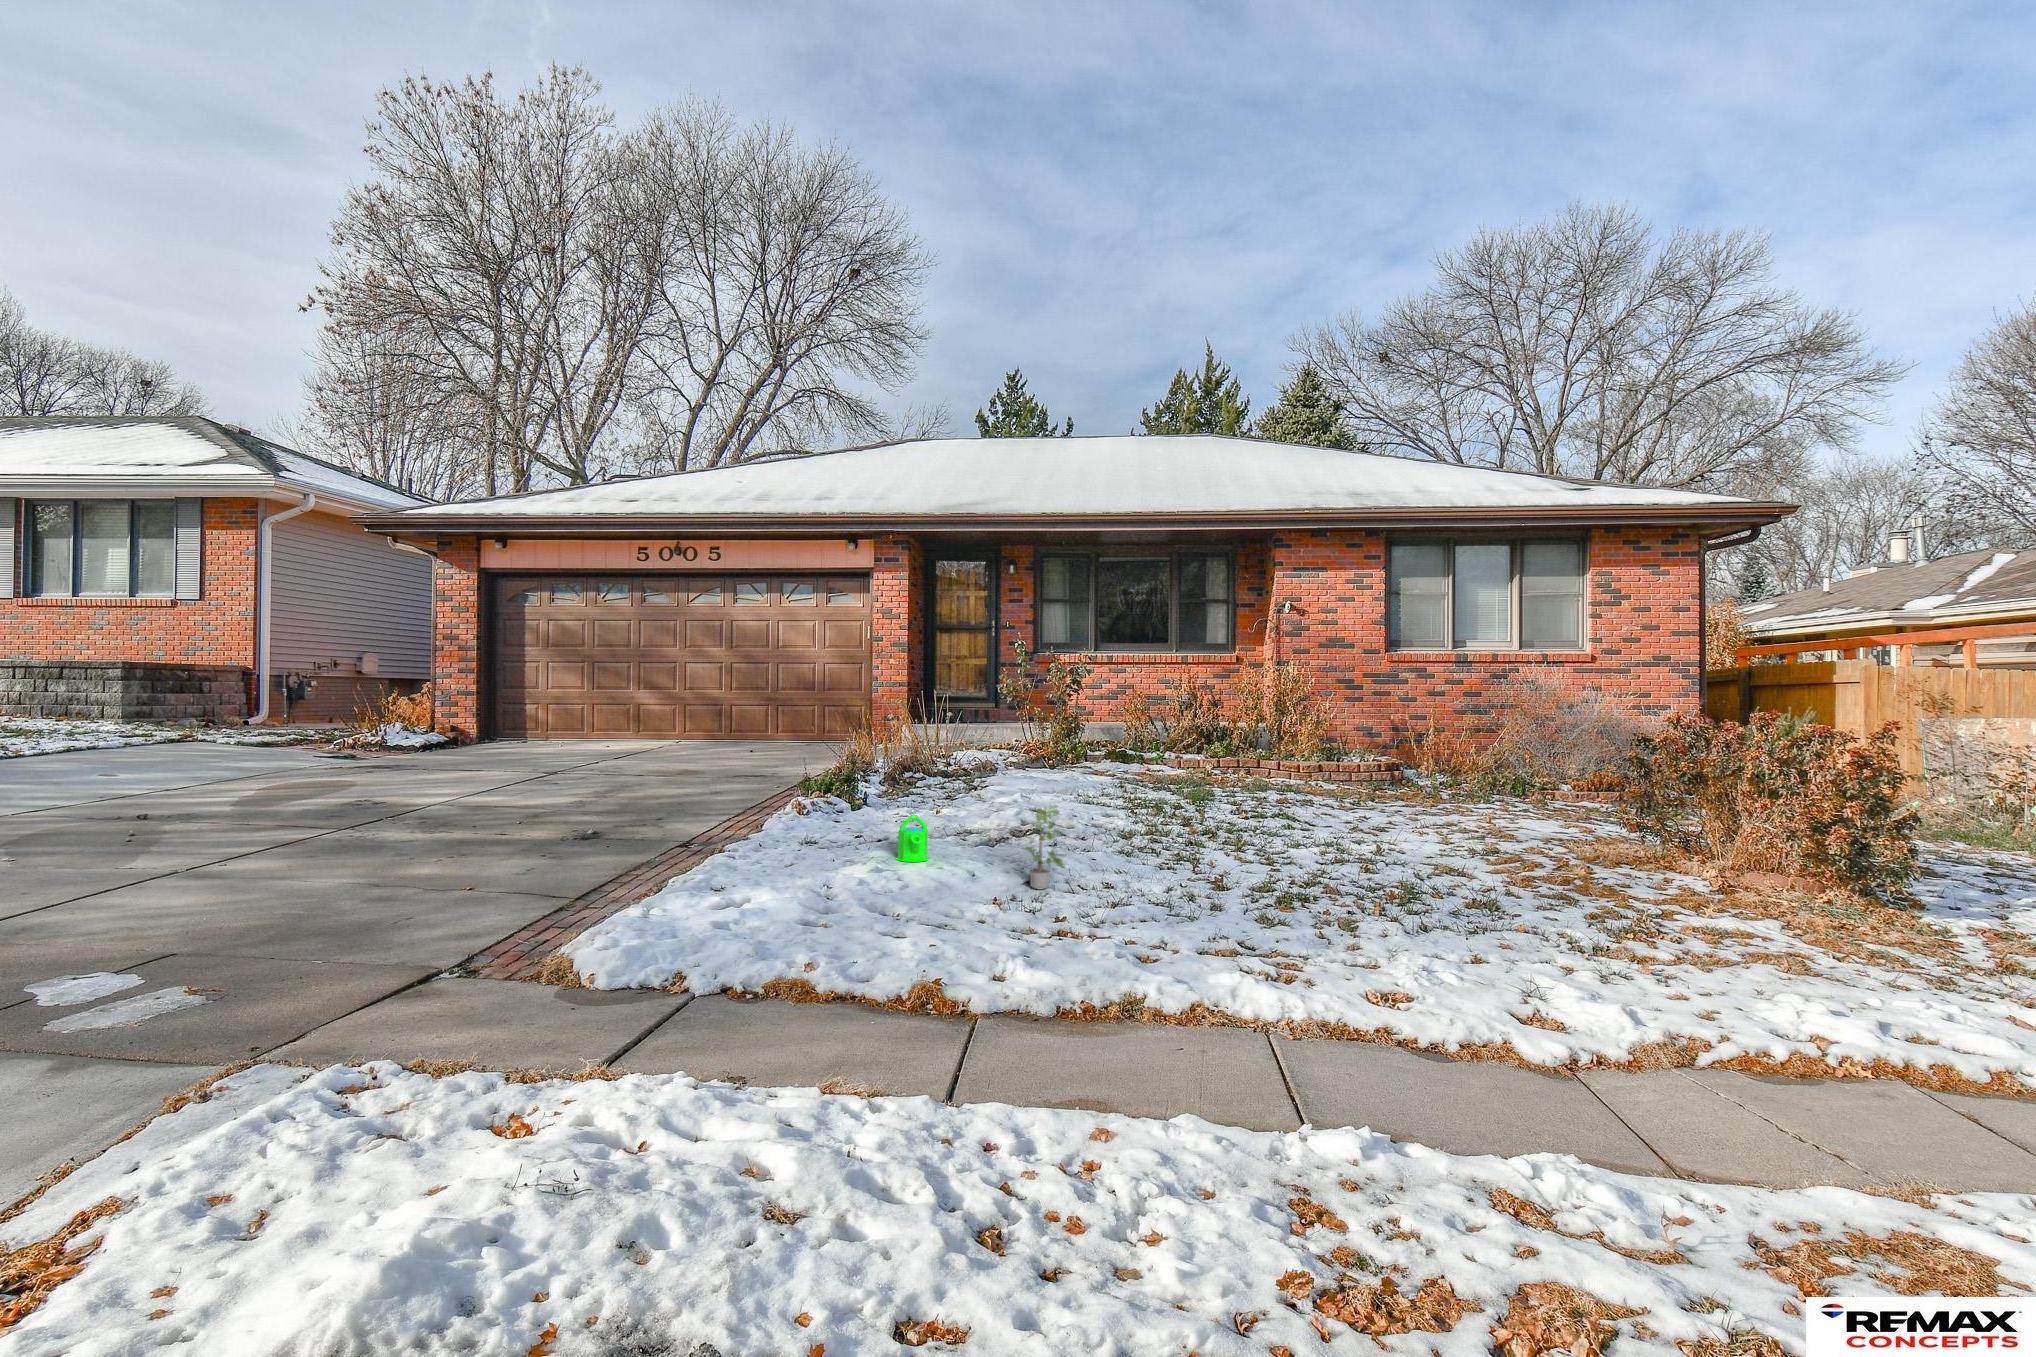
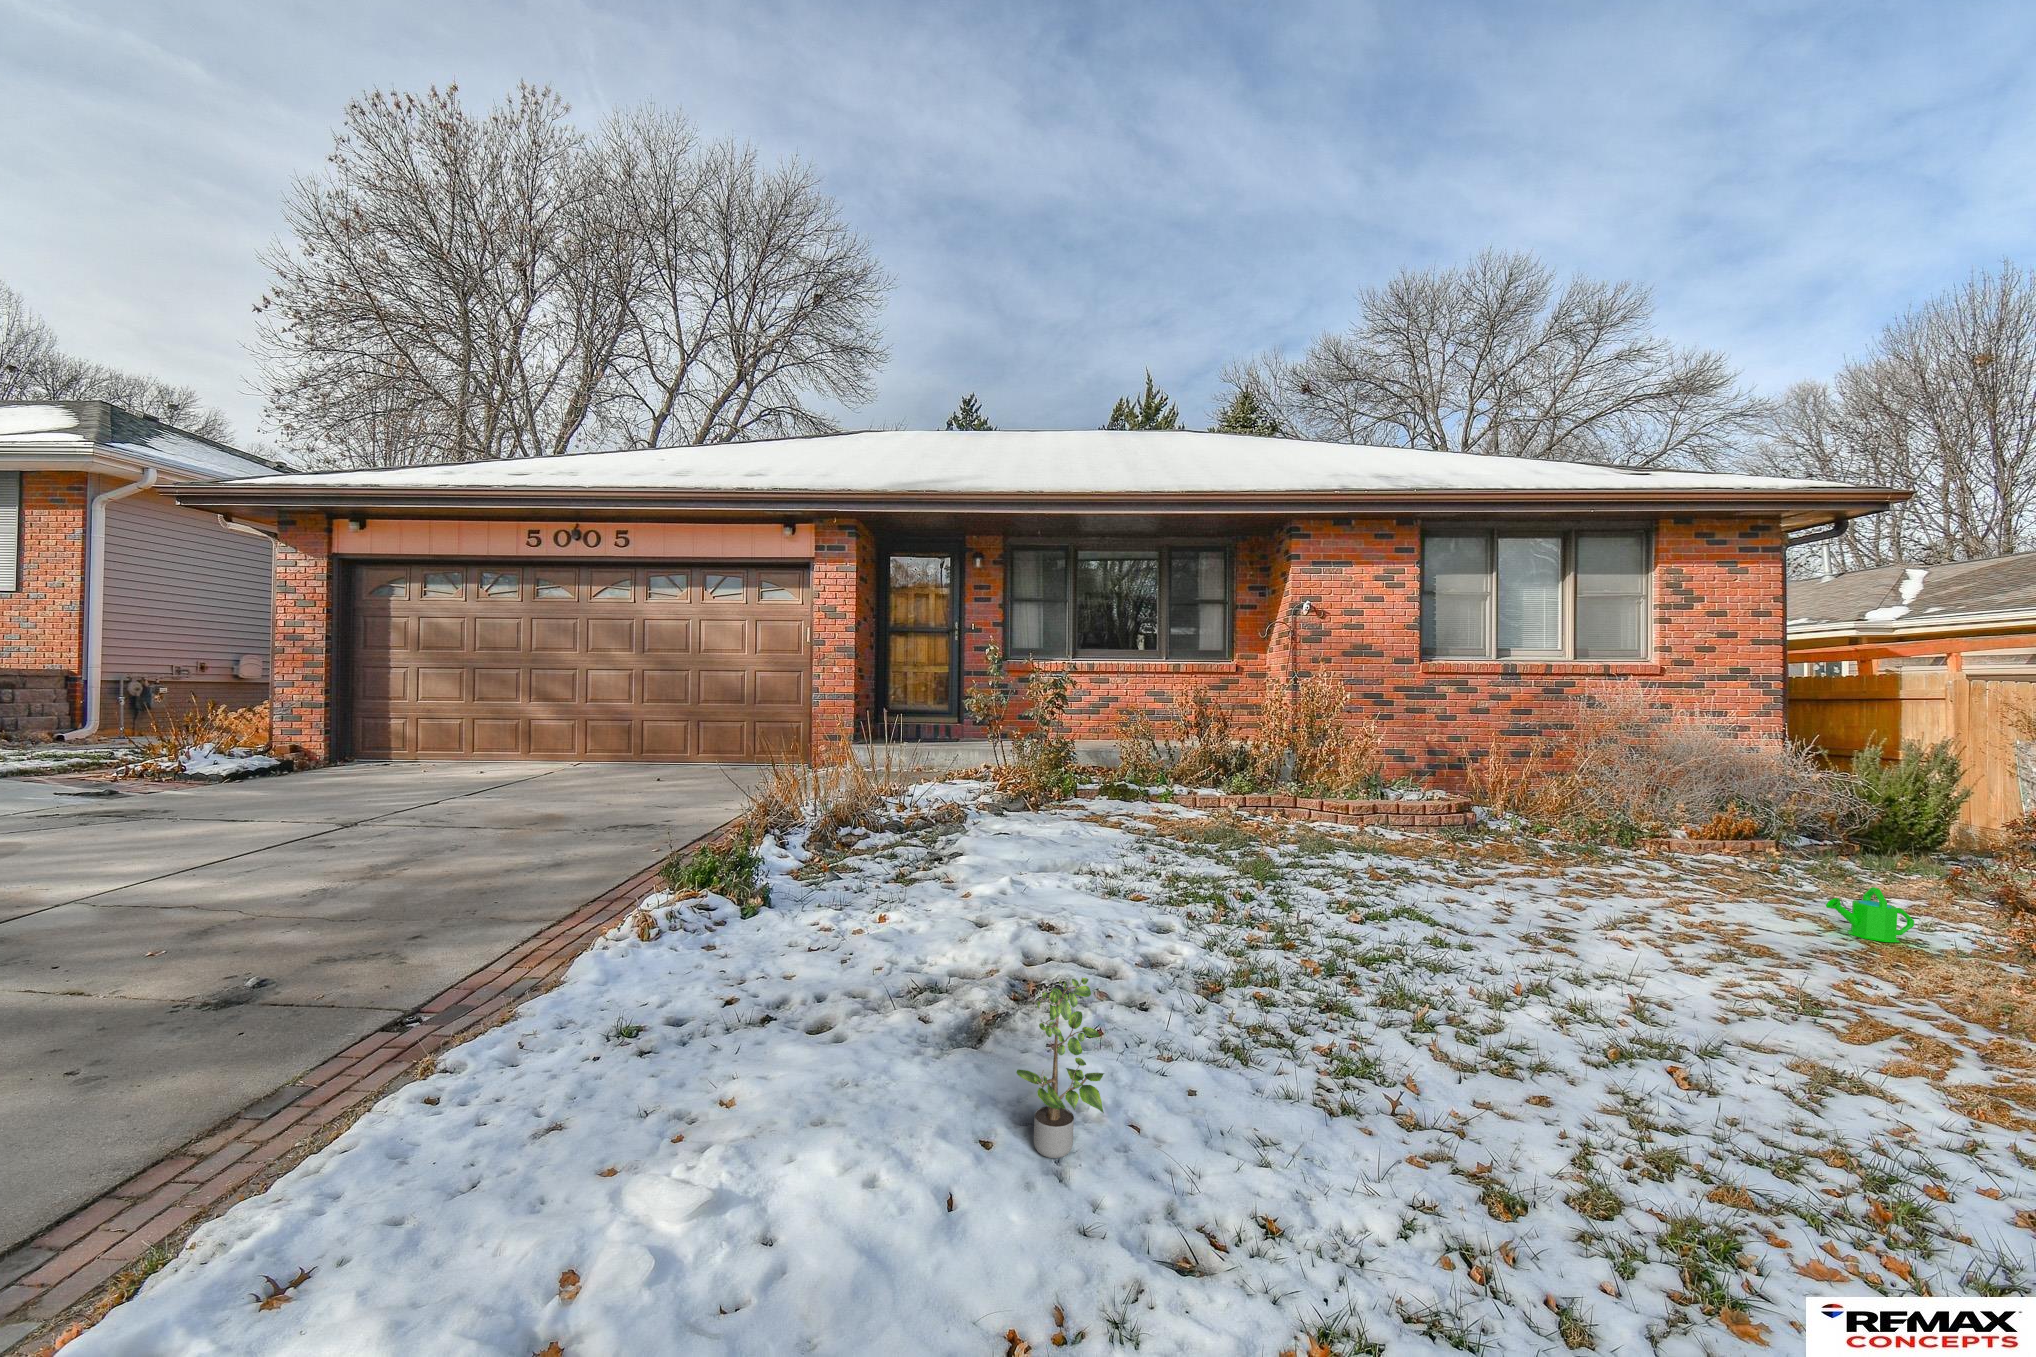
watering can: present [896,815,929,862] -> present [1826,887,1914,942]

